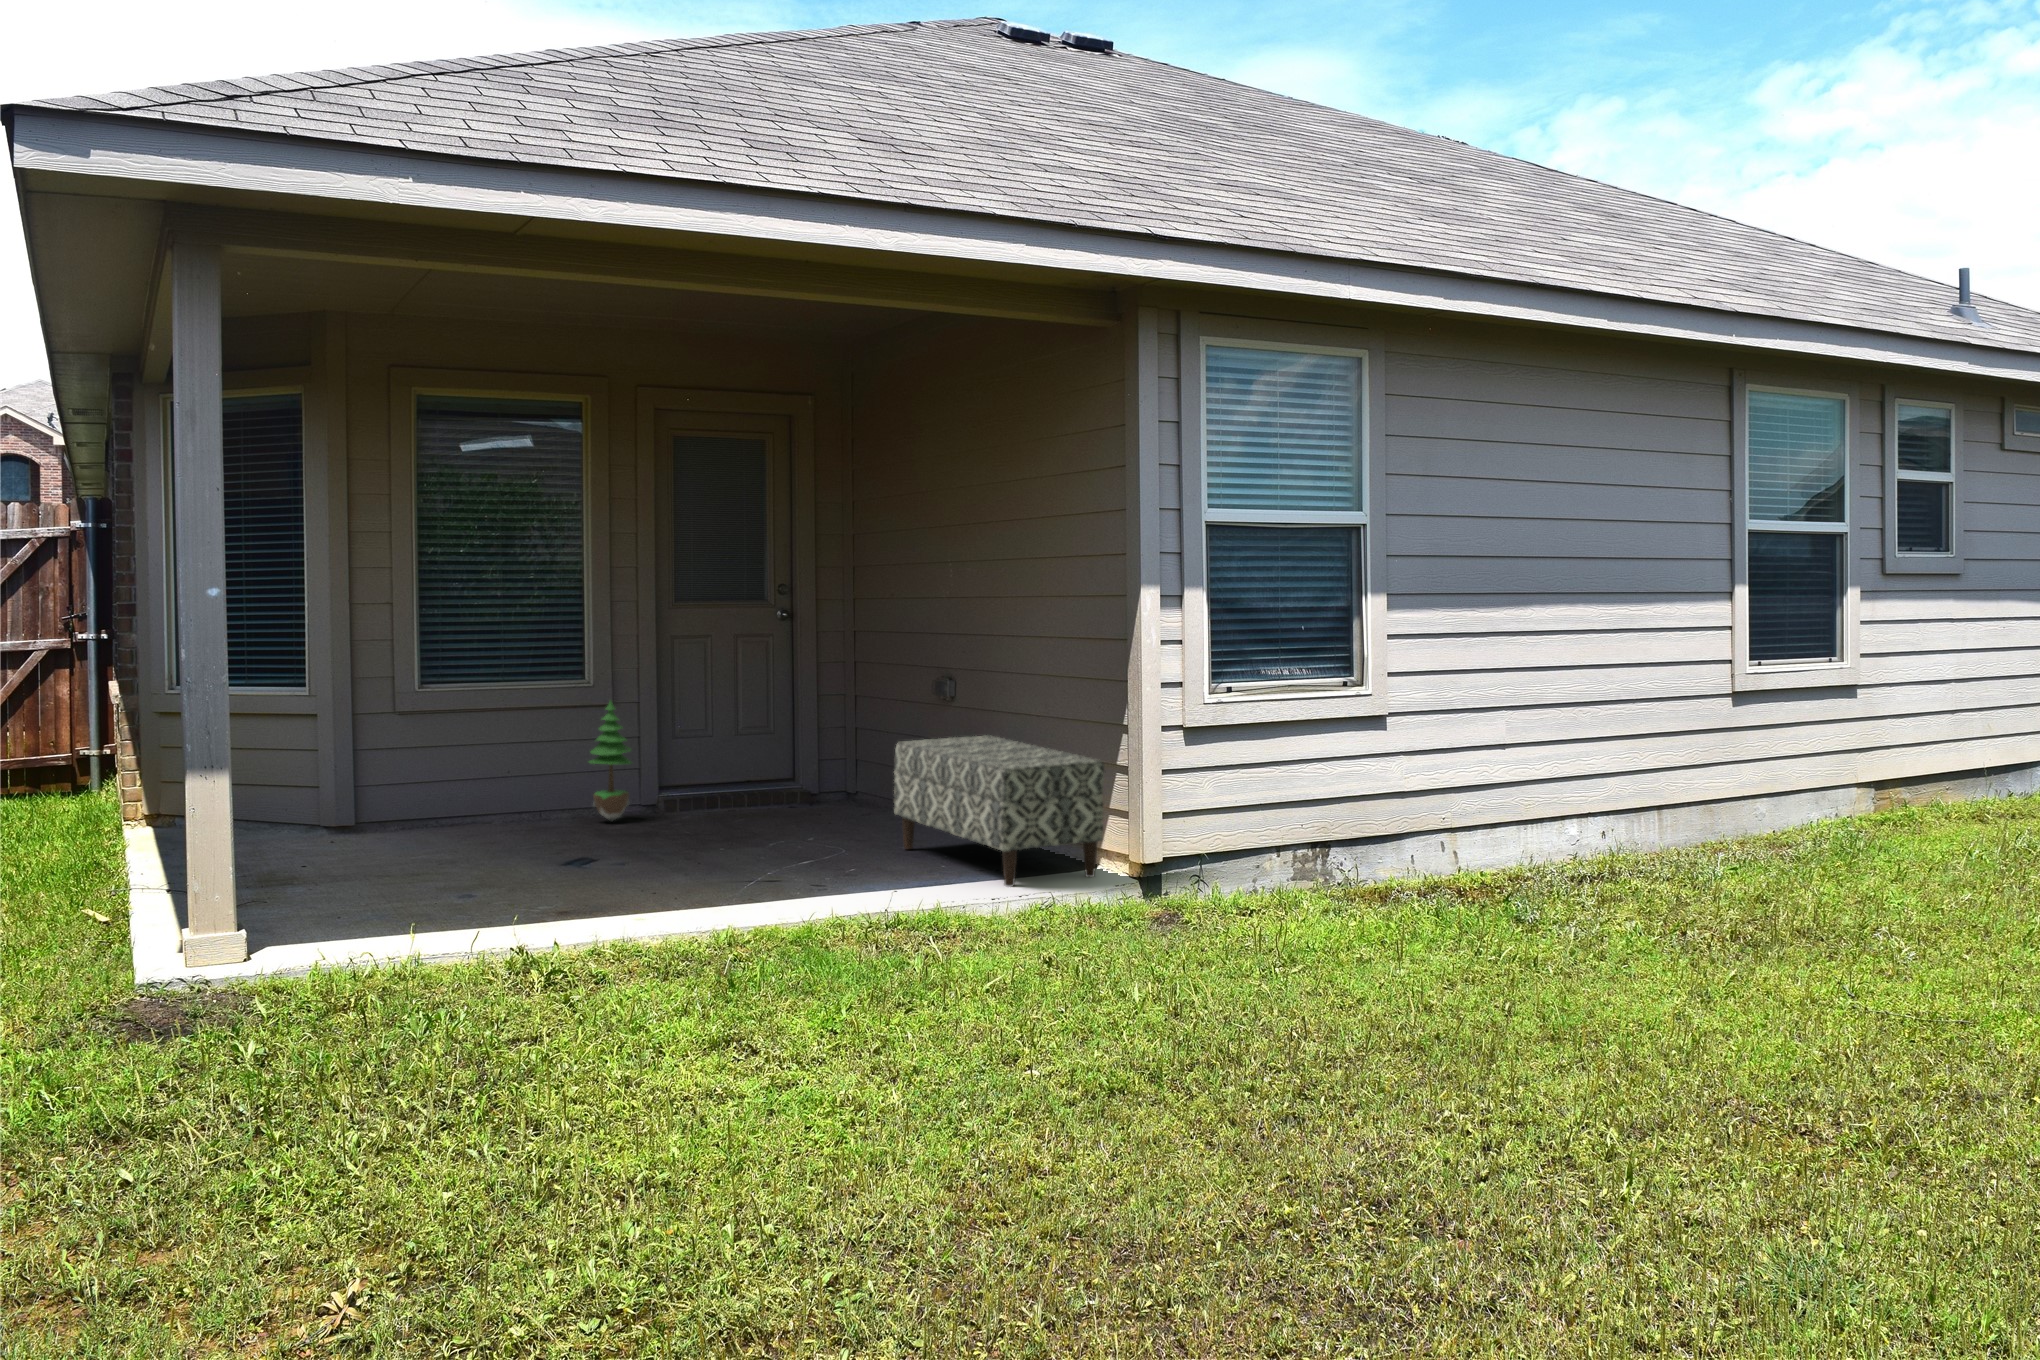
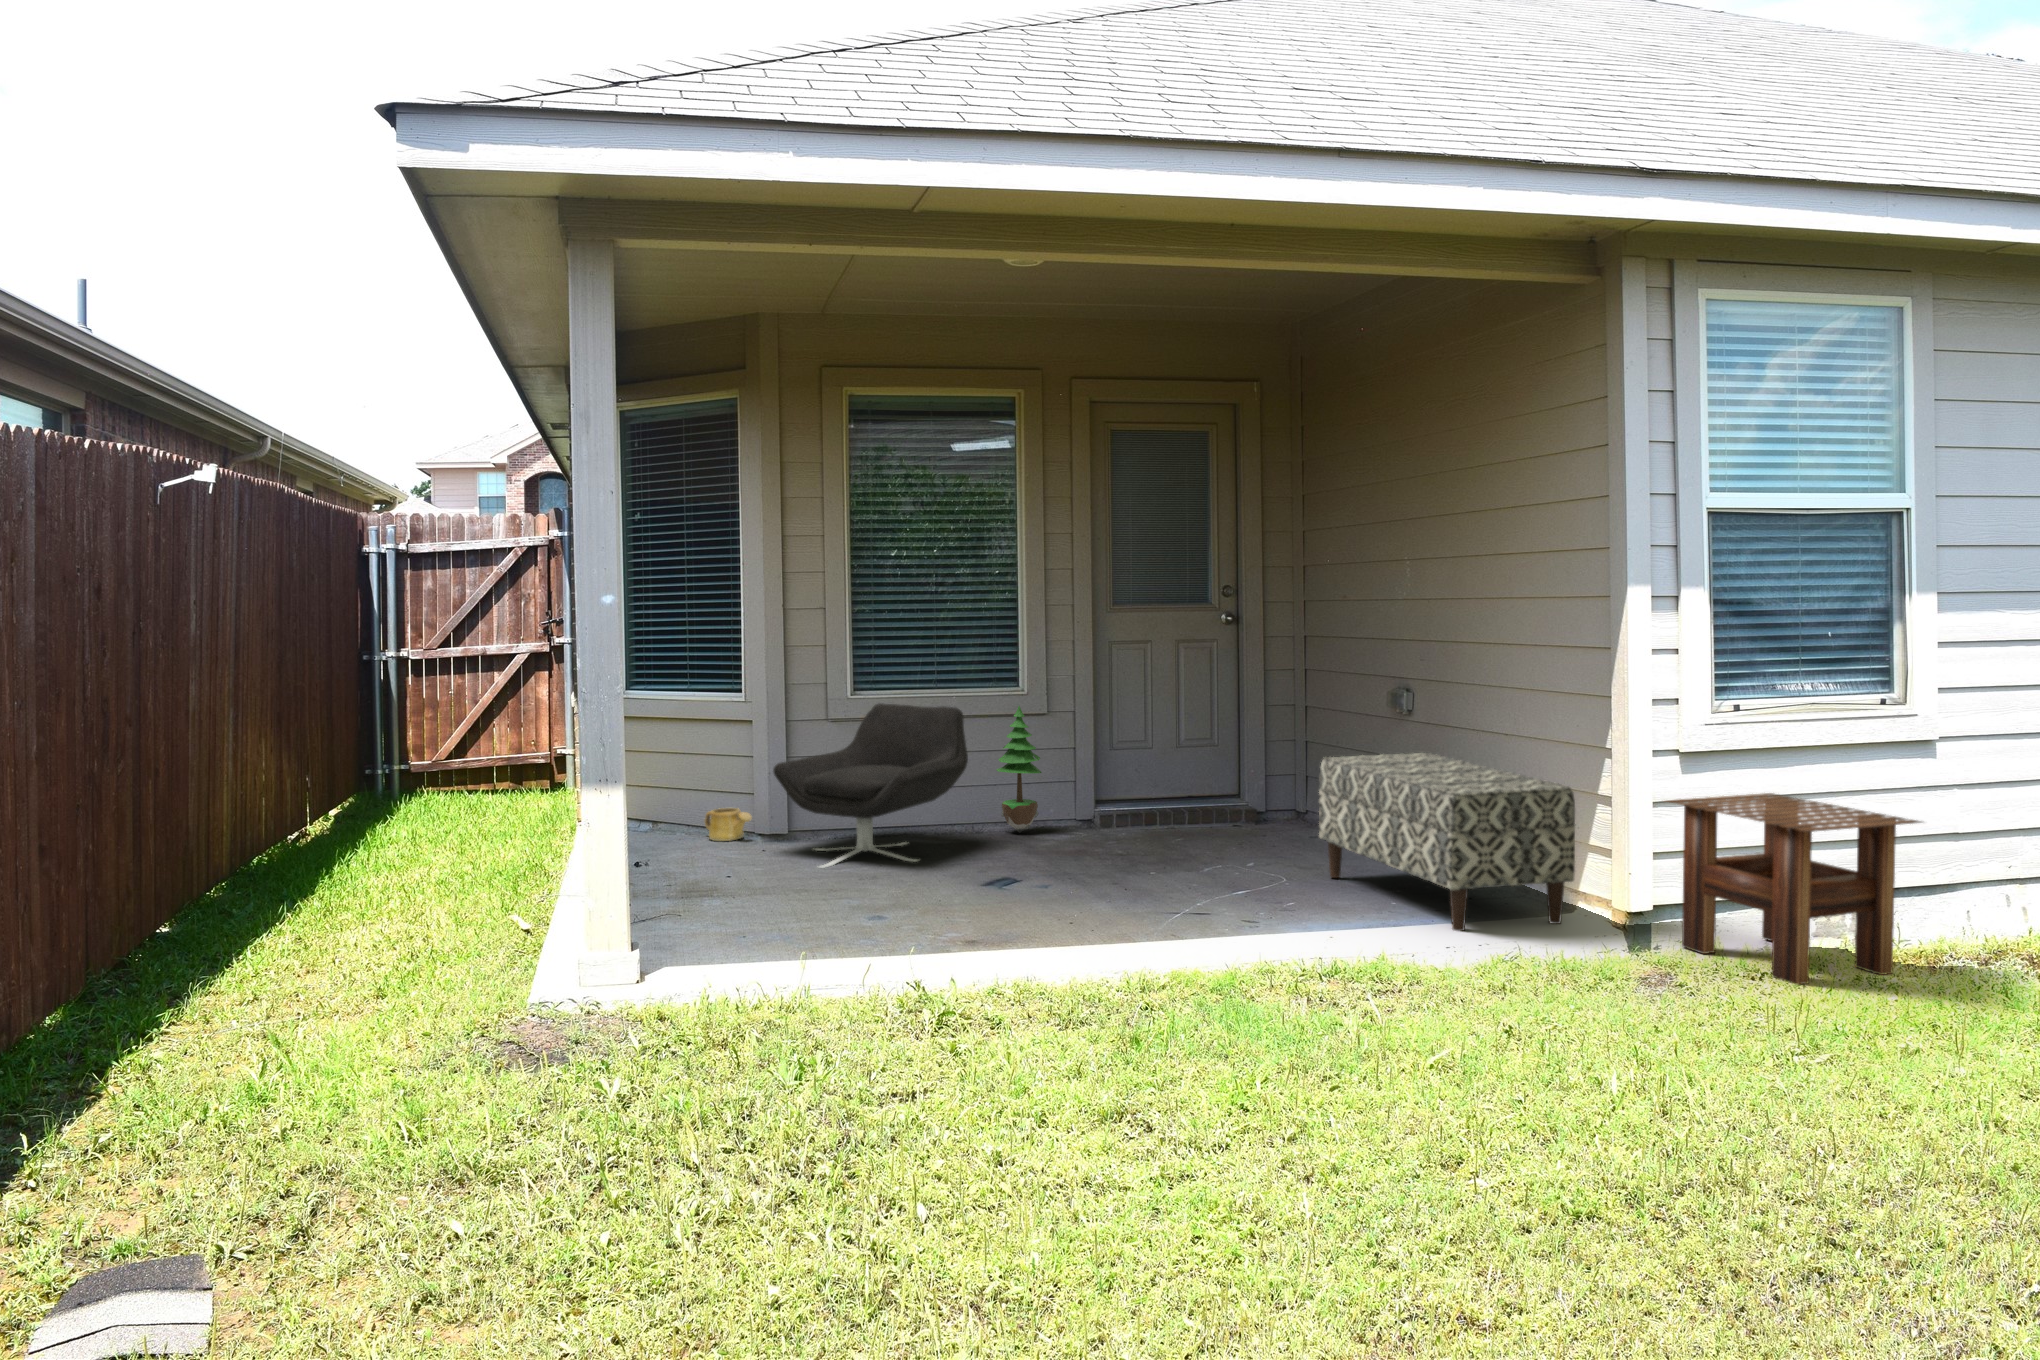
lounge chair: none [356,699,560,862] -> present [773,703,968,868]
side table: none [1170,761,1362,912] -> present [1667,793,1921,985]
watering can: none [277,807,331,841] -> present [704,808,752,841]

